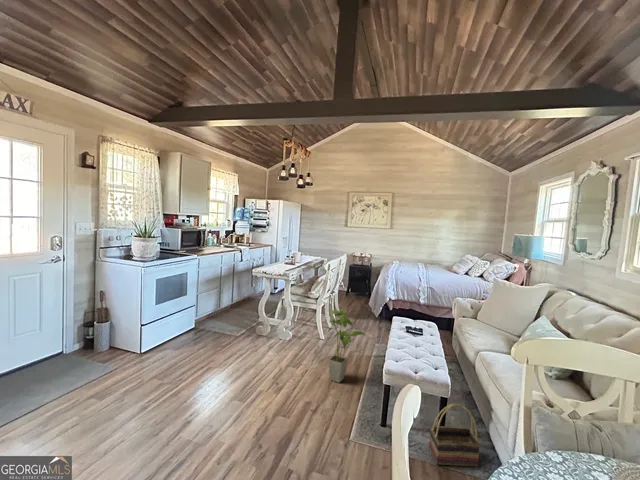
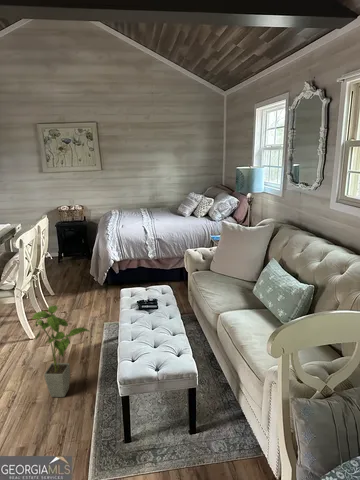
basket: present [429,404,481,467] -> none [181,393,235,466]

